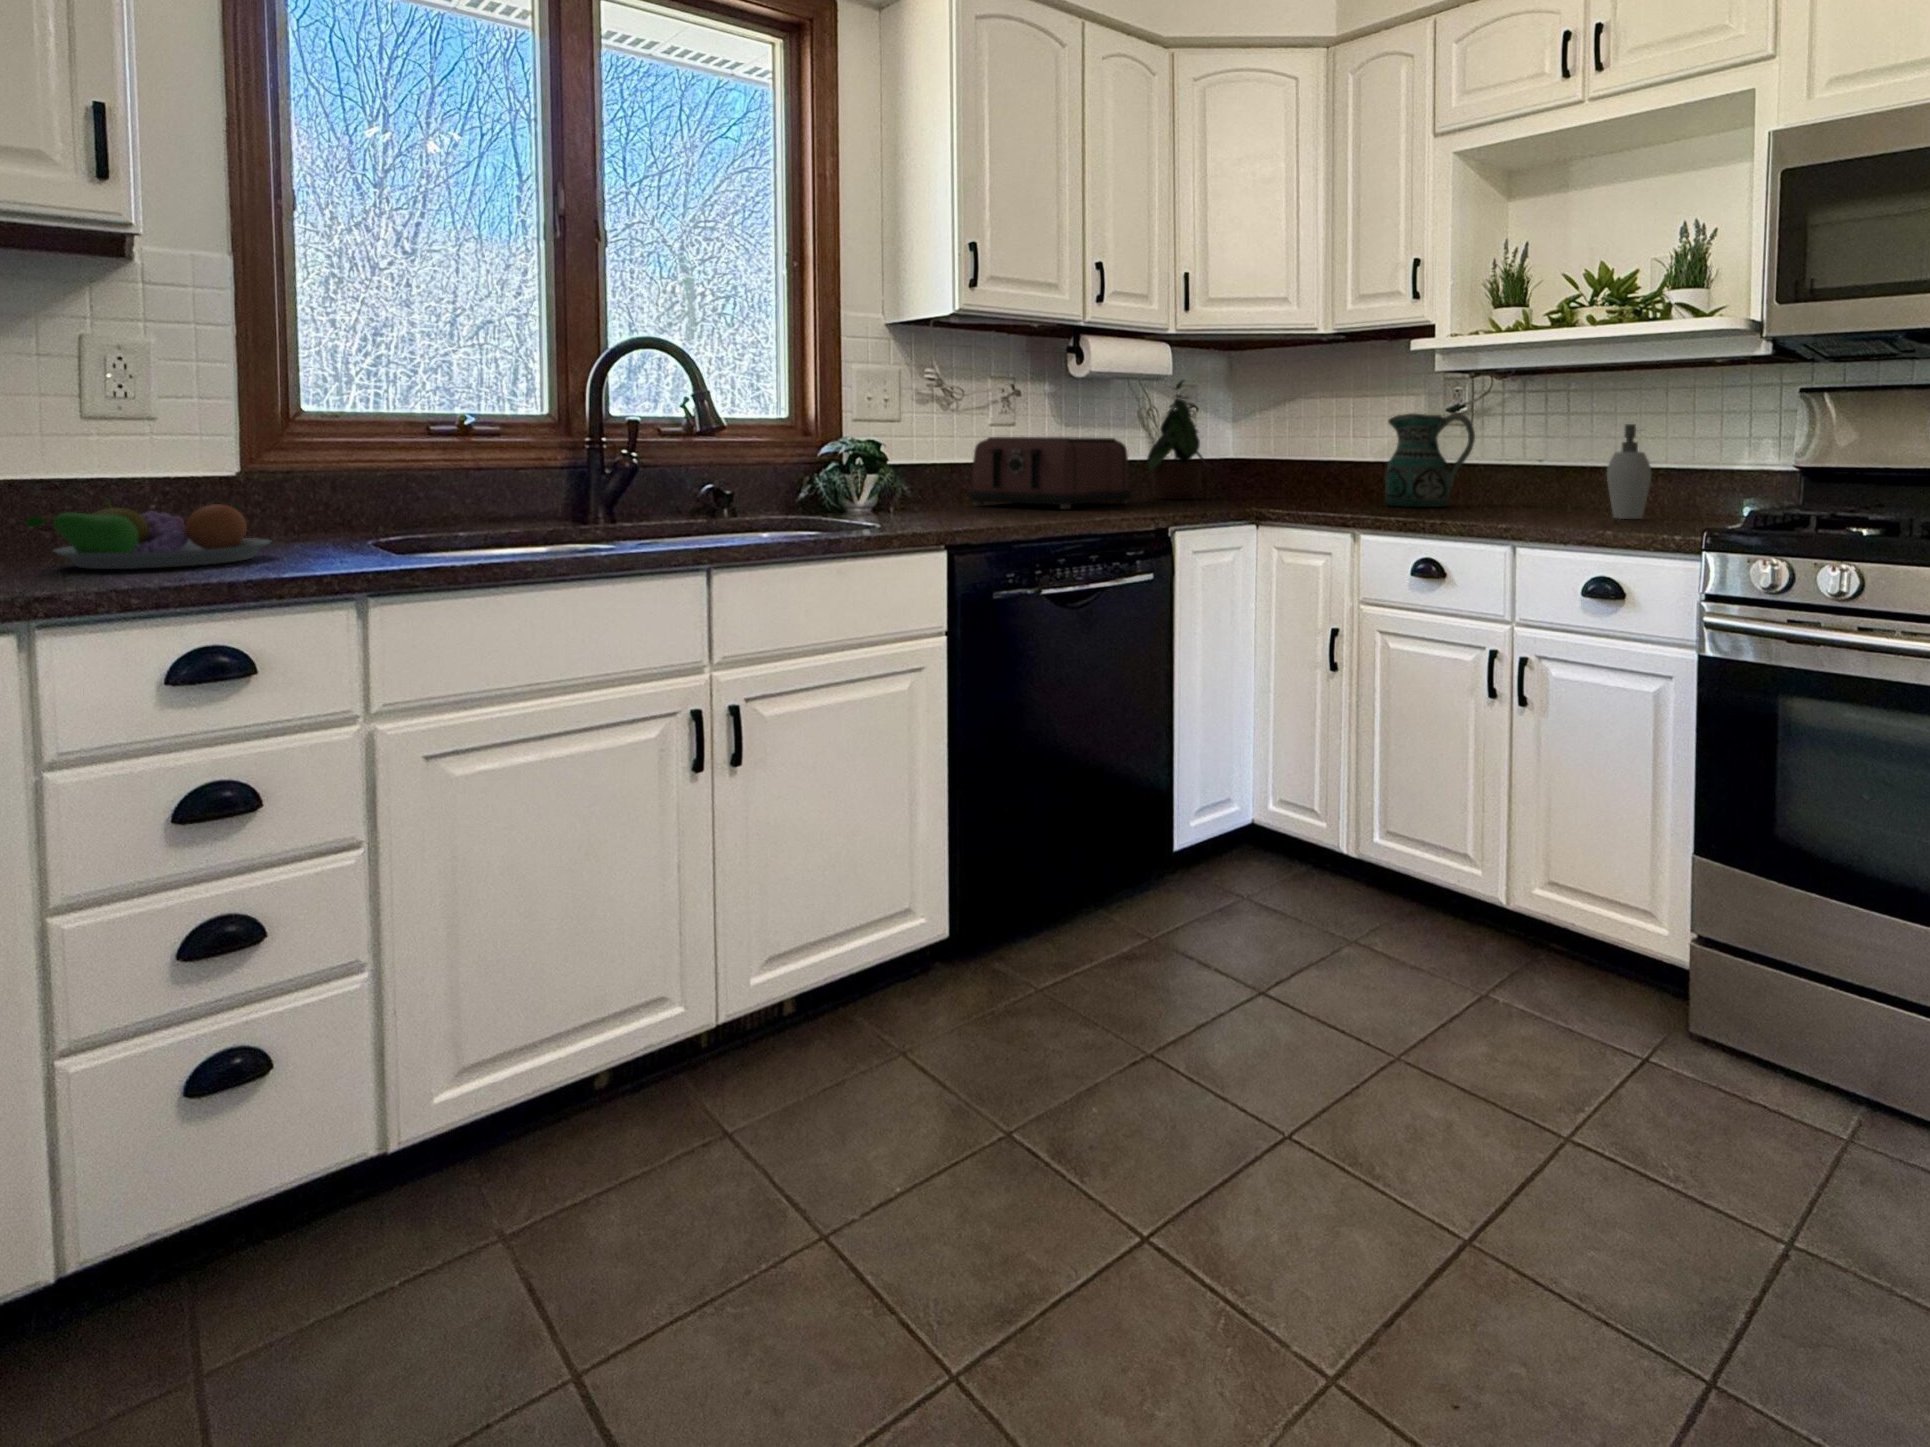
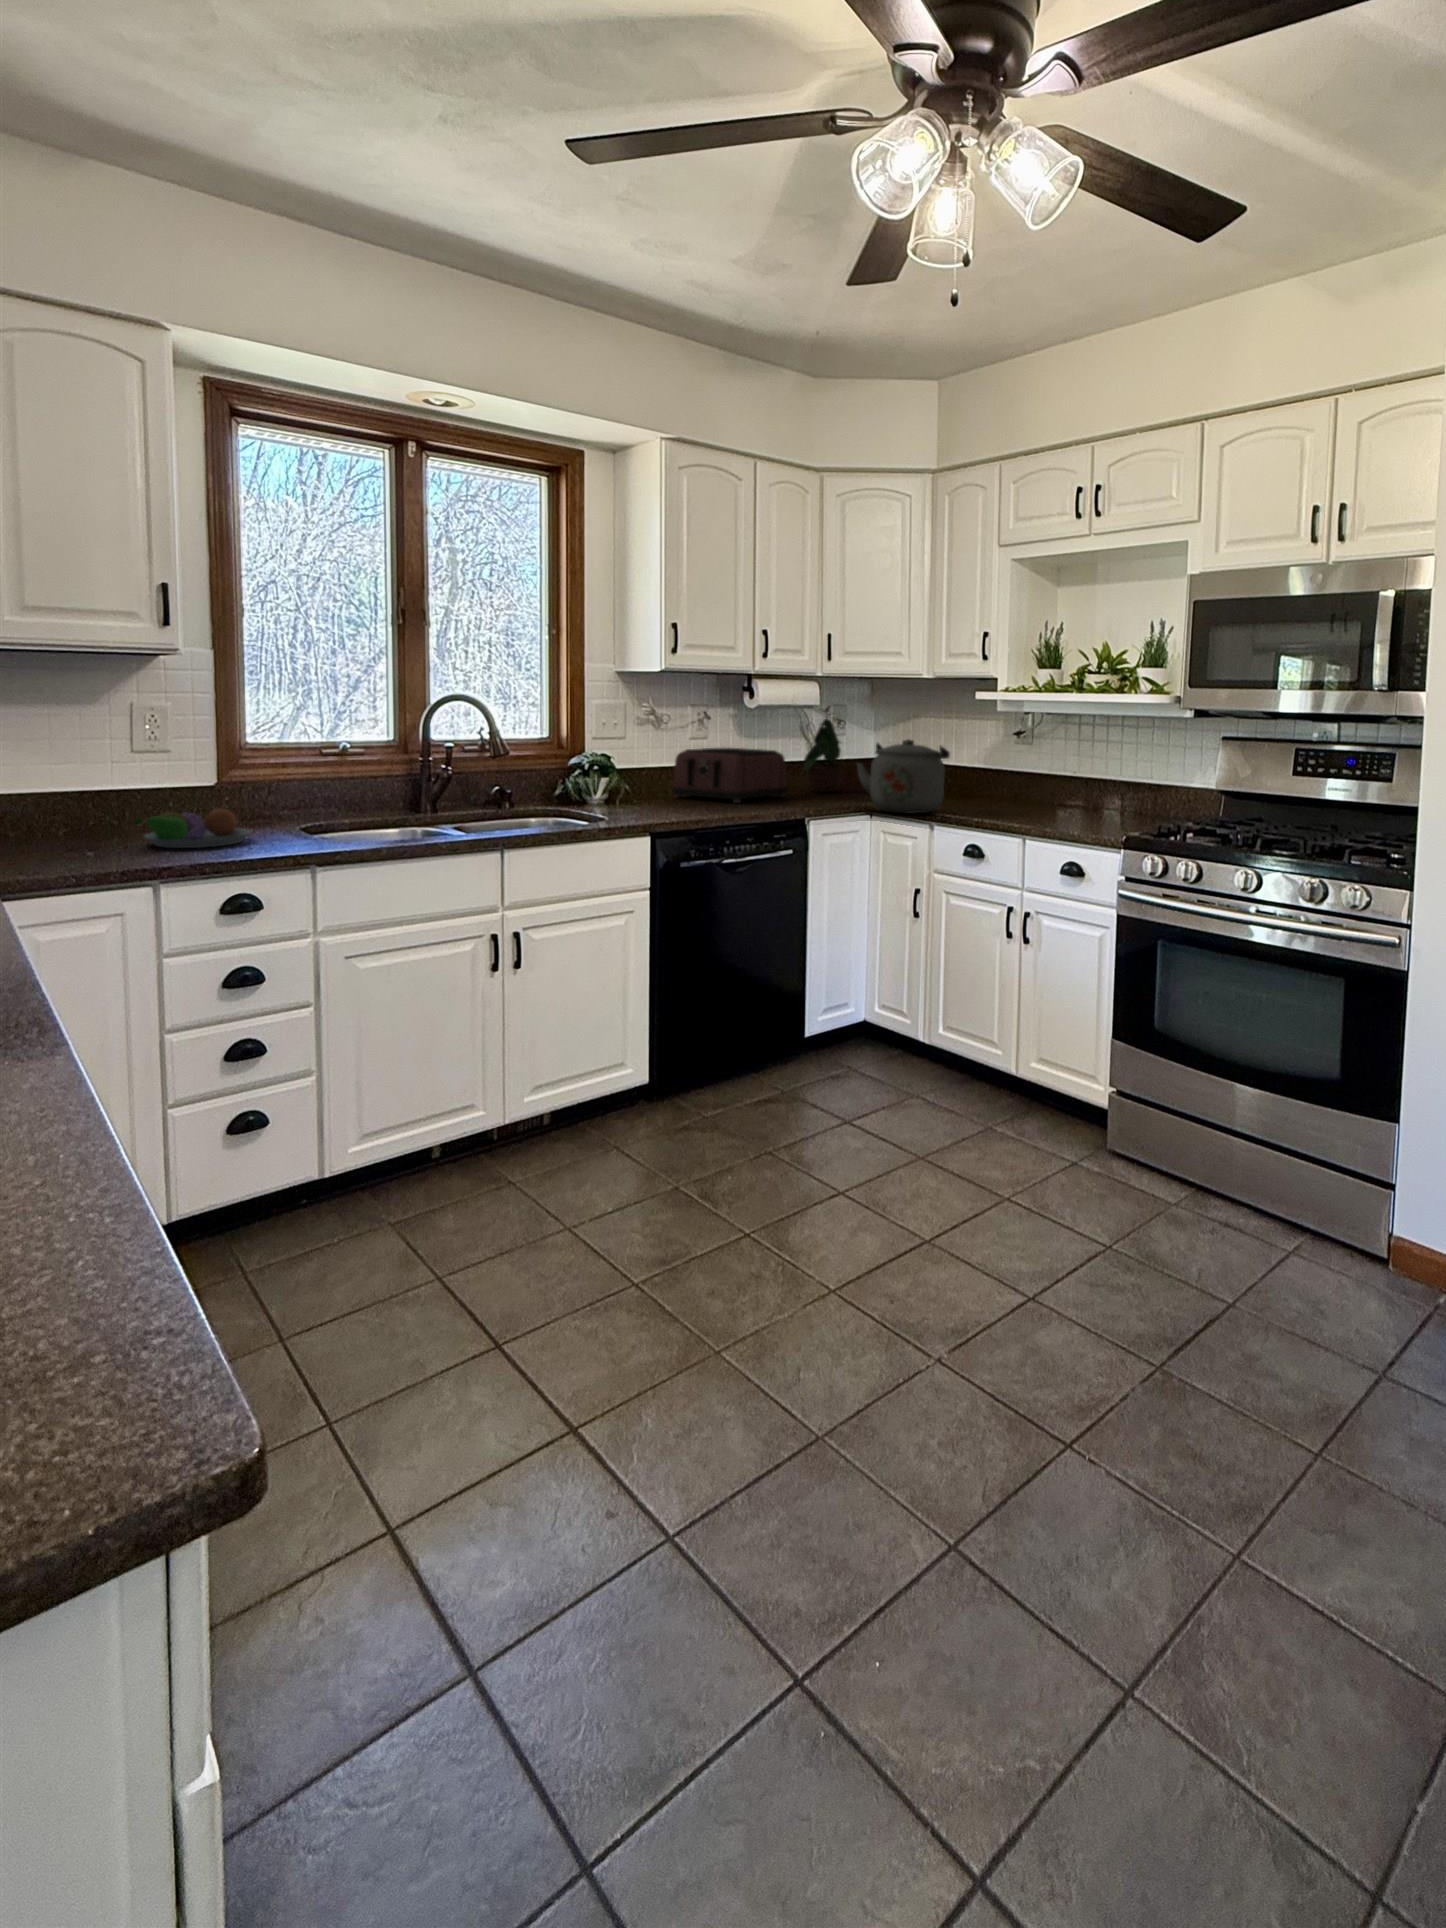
kettle: none [1240,409,1372,516] -> present [857,739,950,813]
ceramic pitcher: present [1385,413,1475,507] -> none [968,737,1031,804]
soap dispenser: present [1607,424,1651,519] -> none [1107,754,1137,820]

